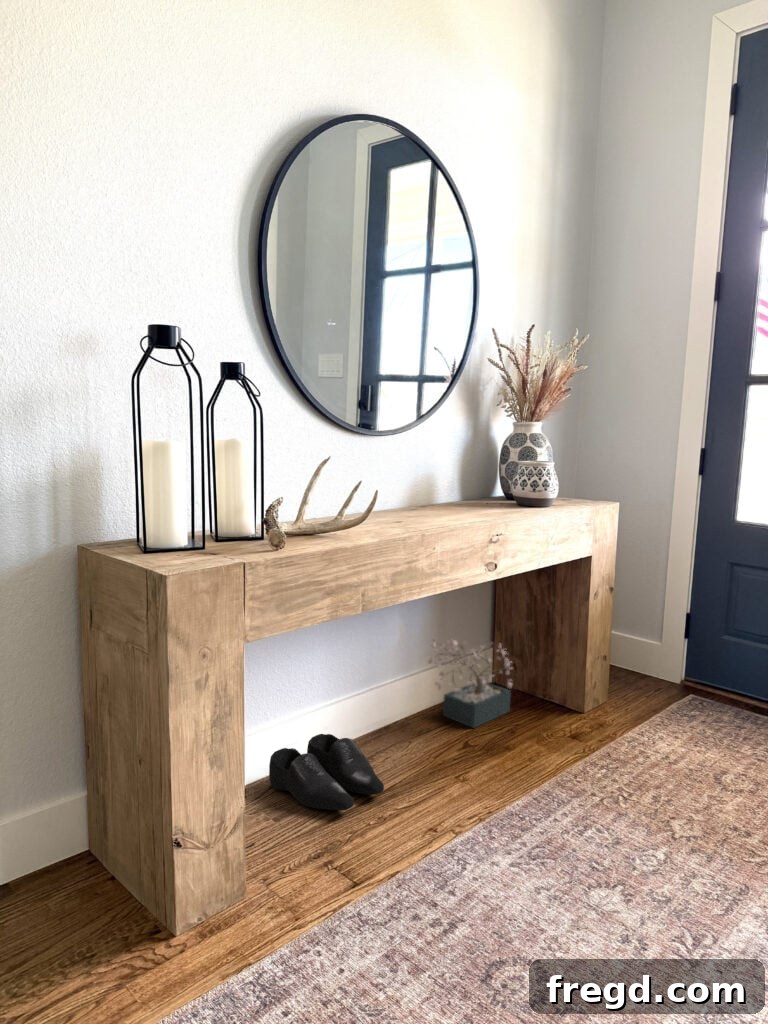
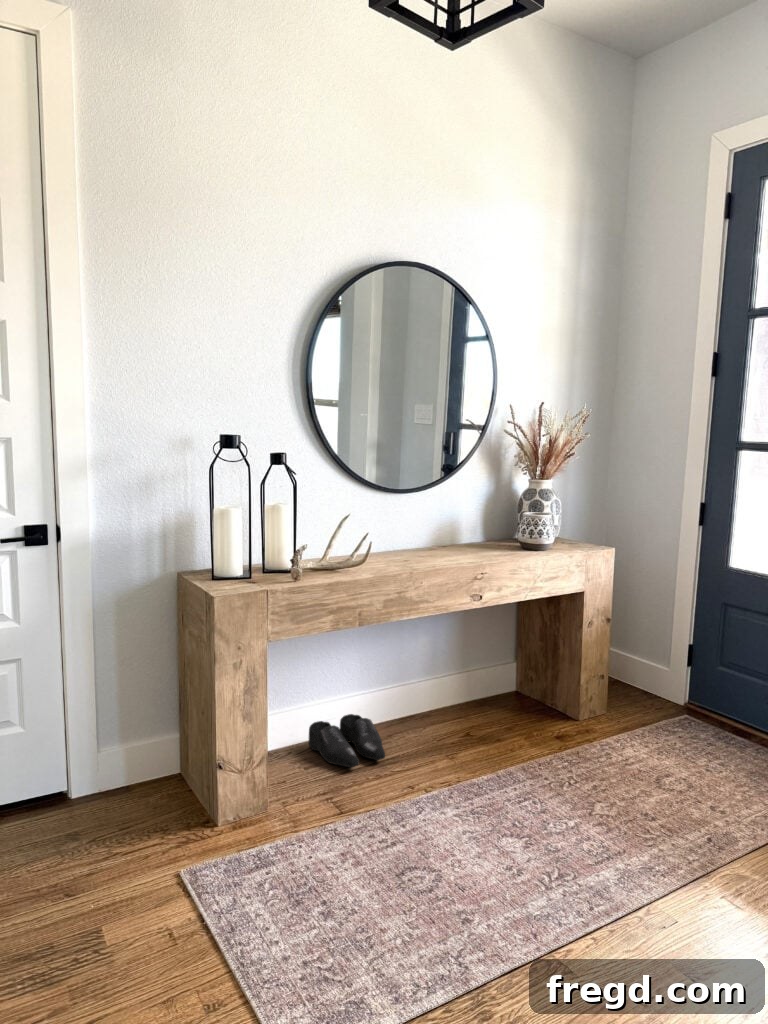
decorative plant: present [429,638,512,728] -> none [446,649,520,723]

